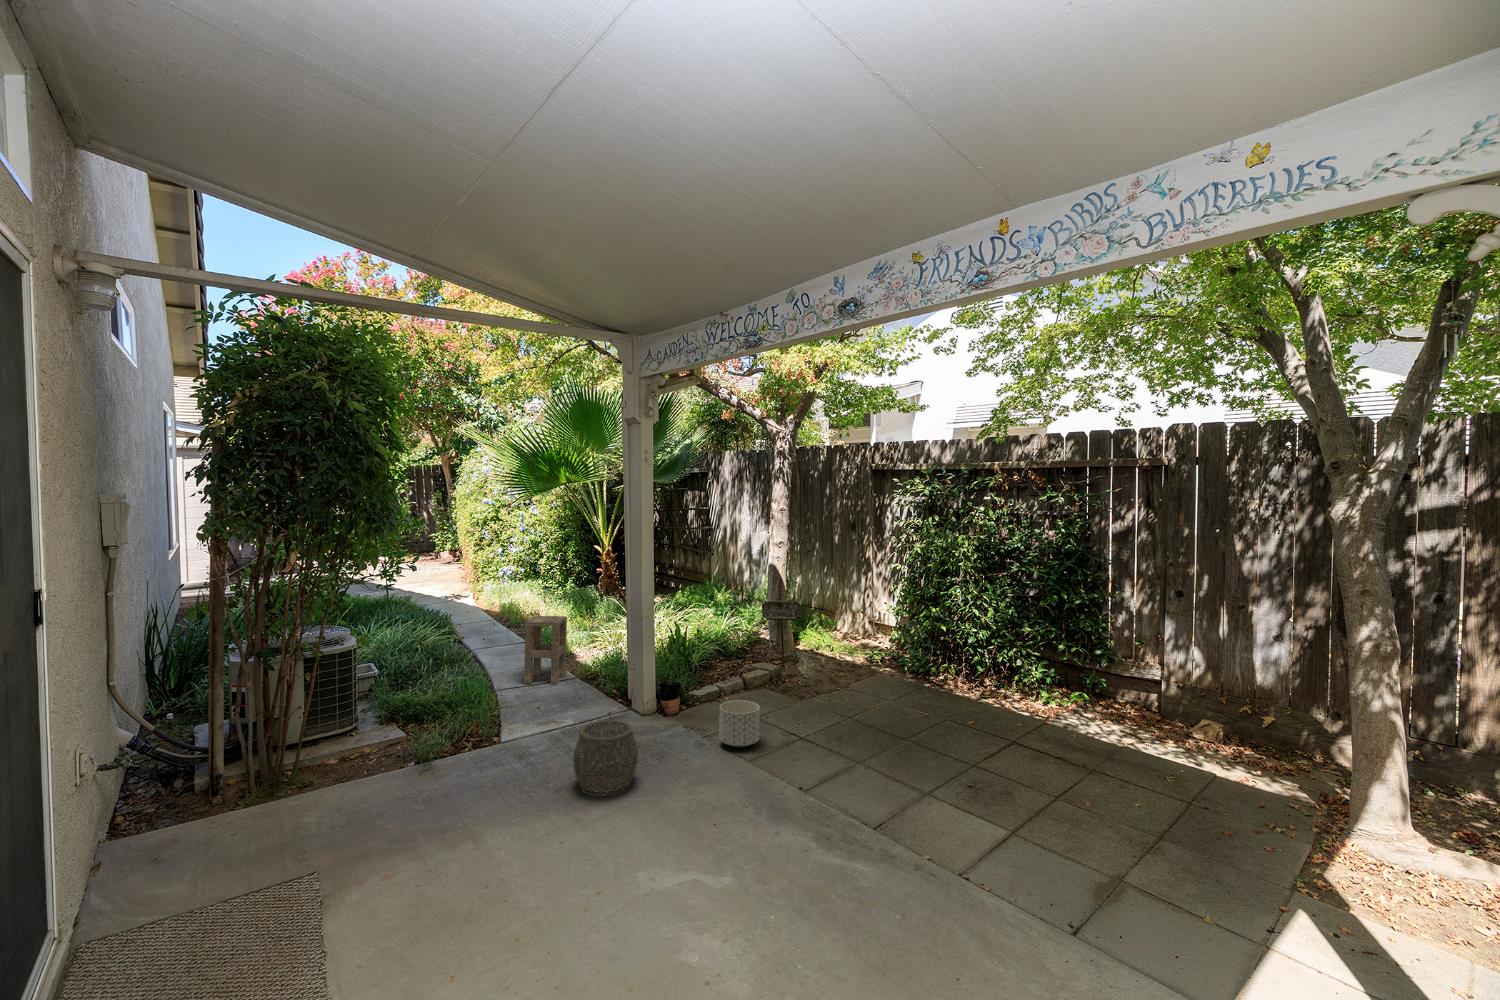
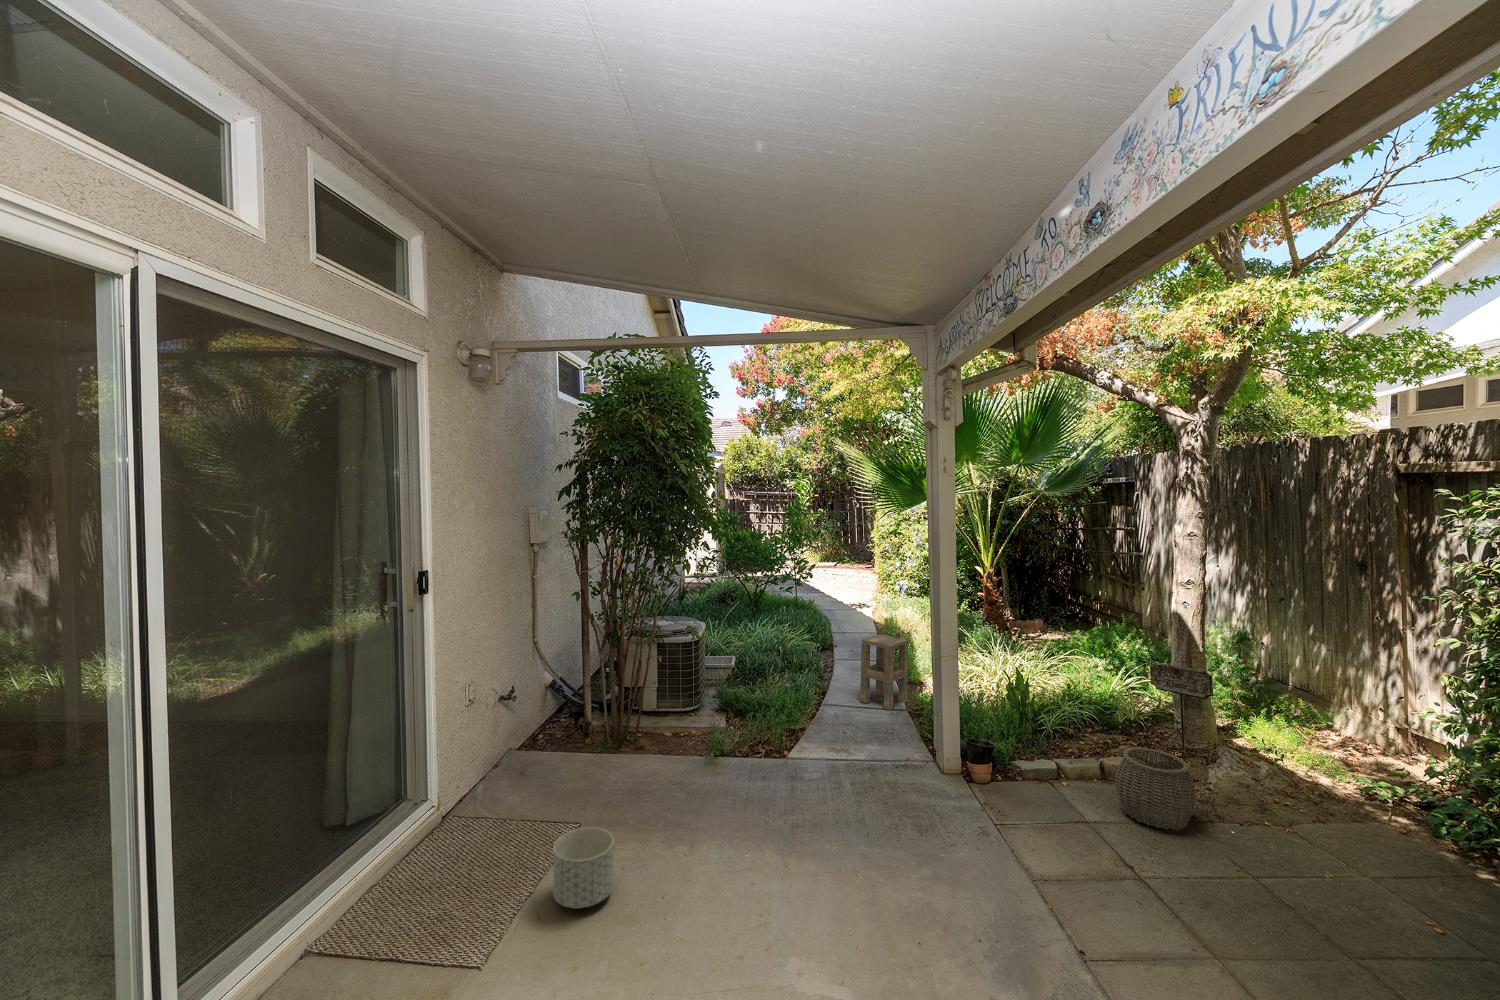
planter: present [719,700,760,748] -> present [553,827,614,908]
woven basket: present [573,720,638,793] -> present [1115,748,1196,830]

